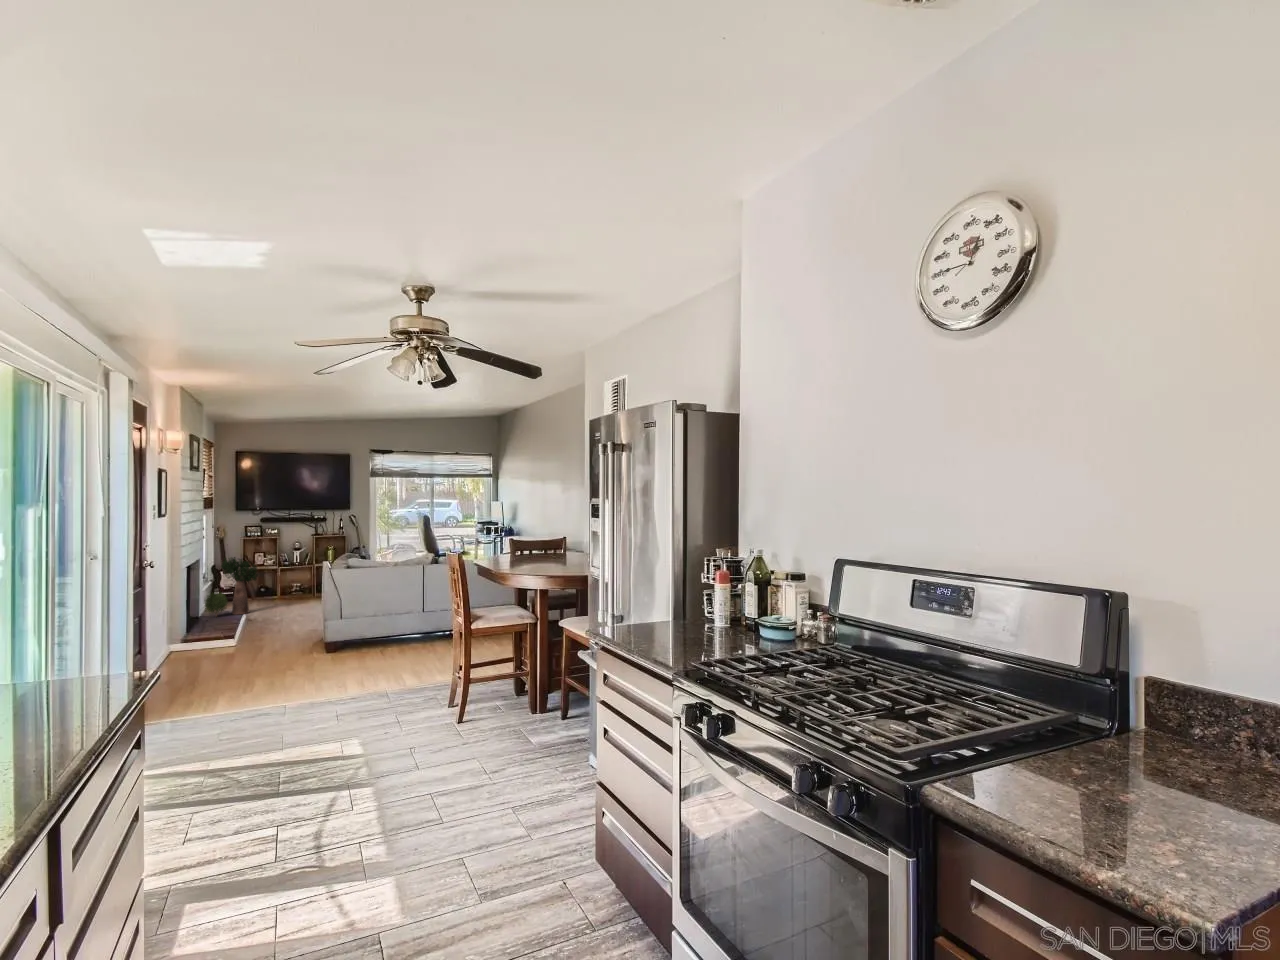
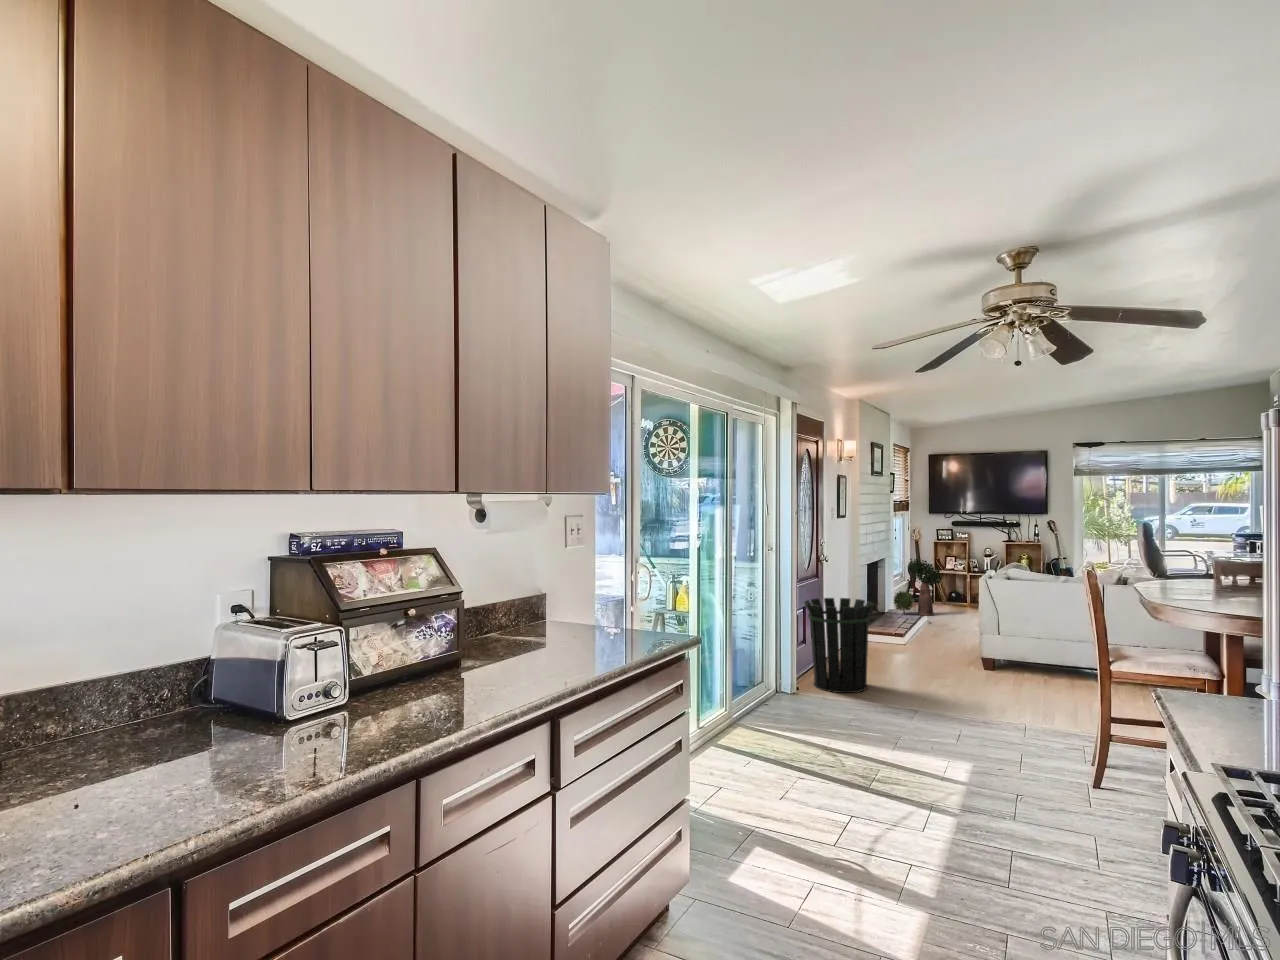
waste bin: none [138,606,229,715] -> present [804,598,873,693]

